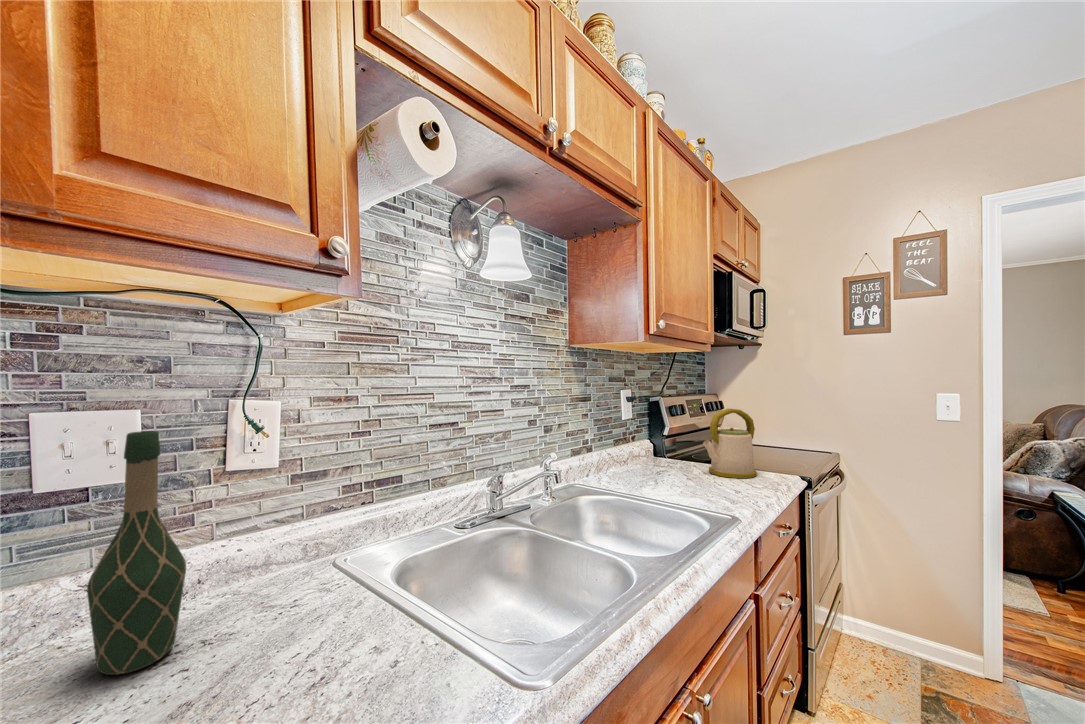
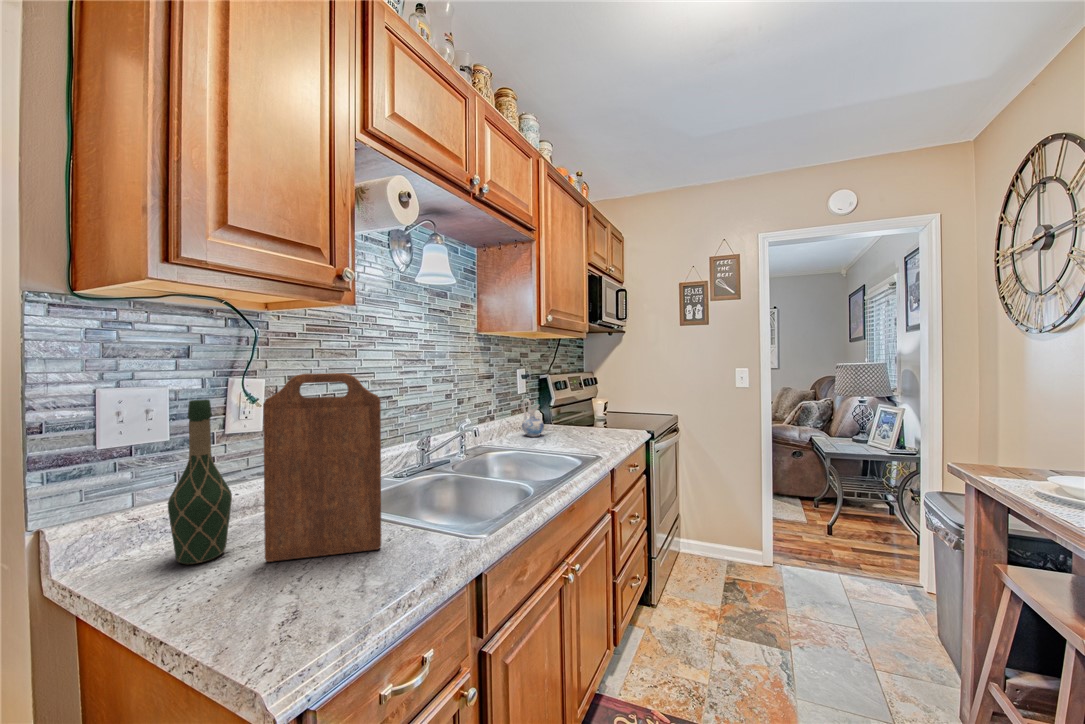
cutting board: none [195,397,372,691] -> present [263,373,381,562]
kettle: present [703,408,757,478] -> none [580,383,617,435]
ceramic pitcher: none [627,426,655,475] -> present [522,399,544,437]

